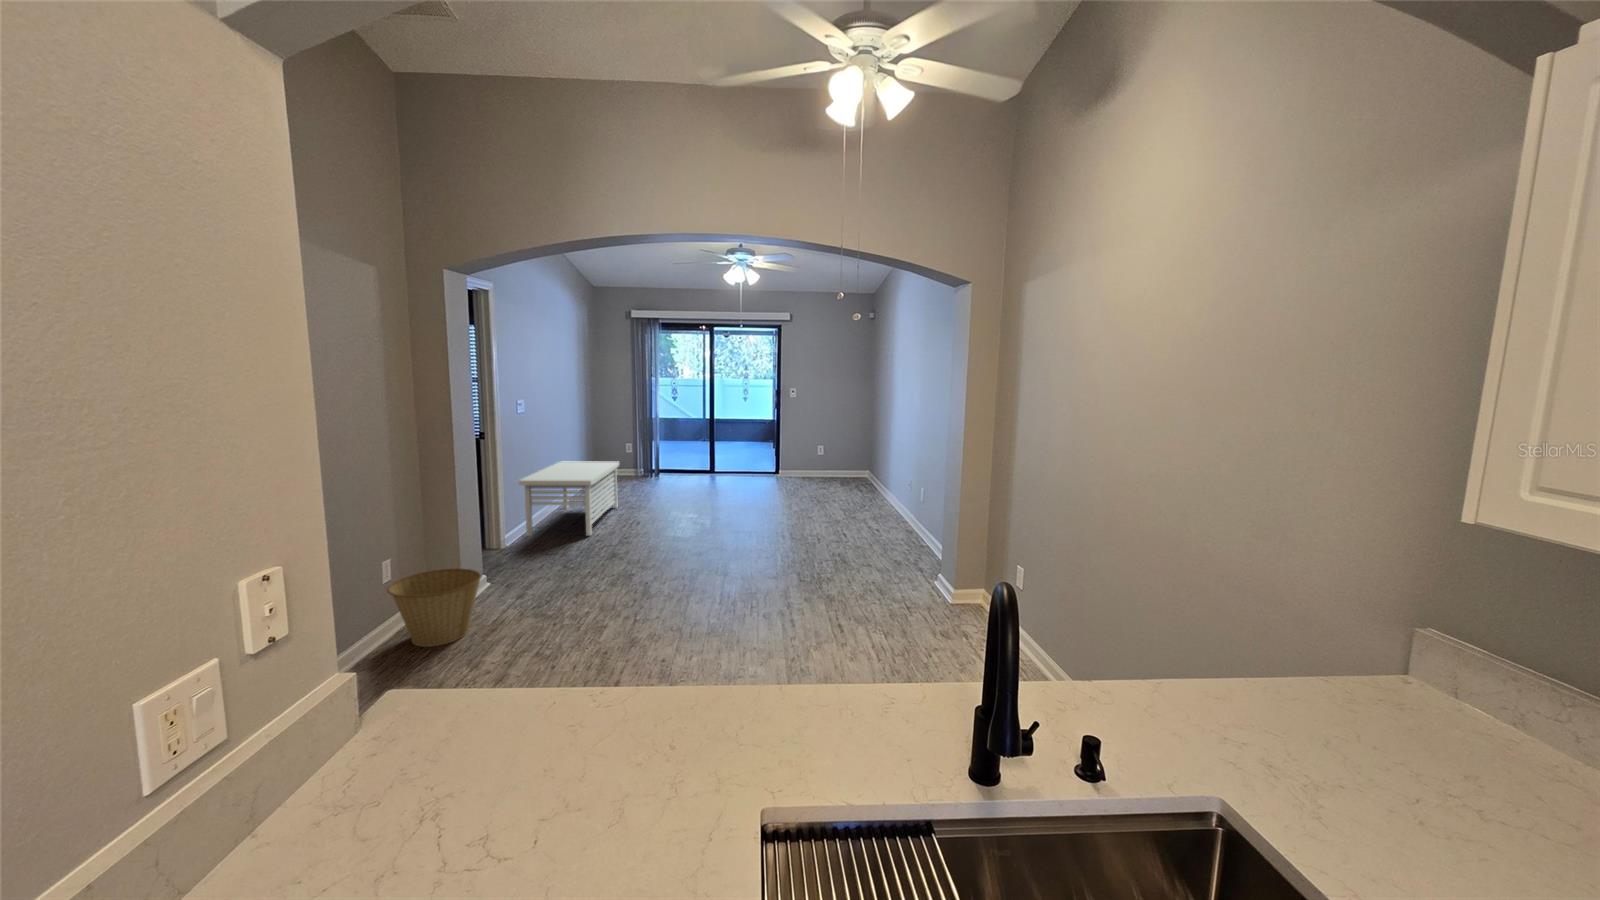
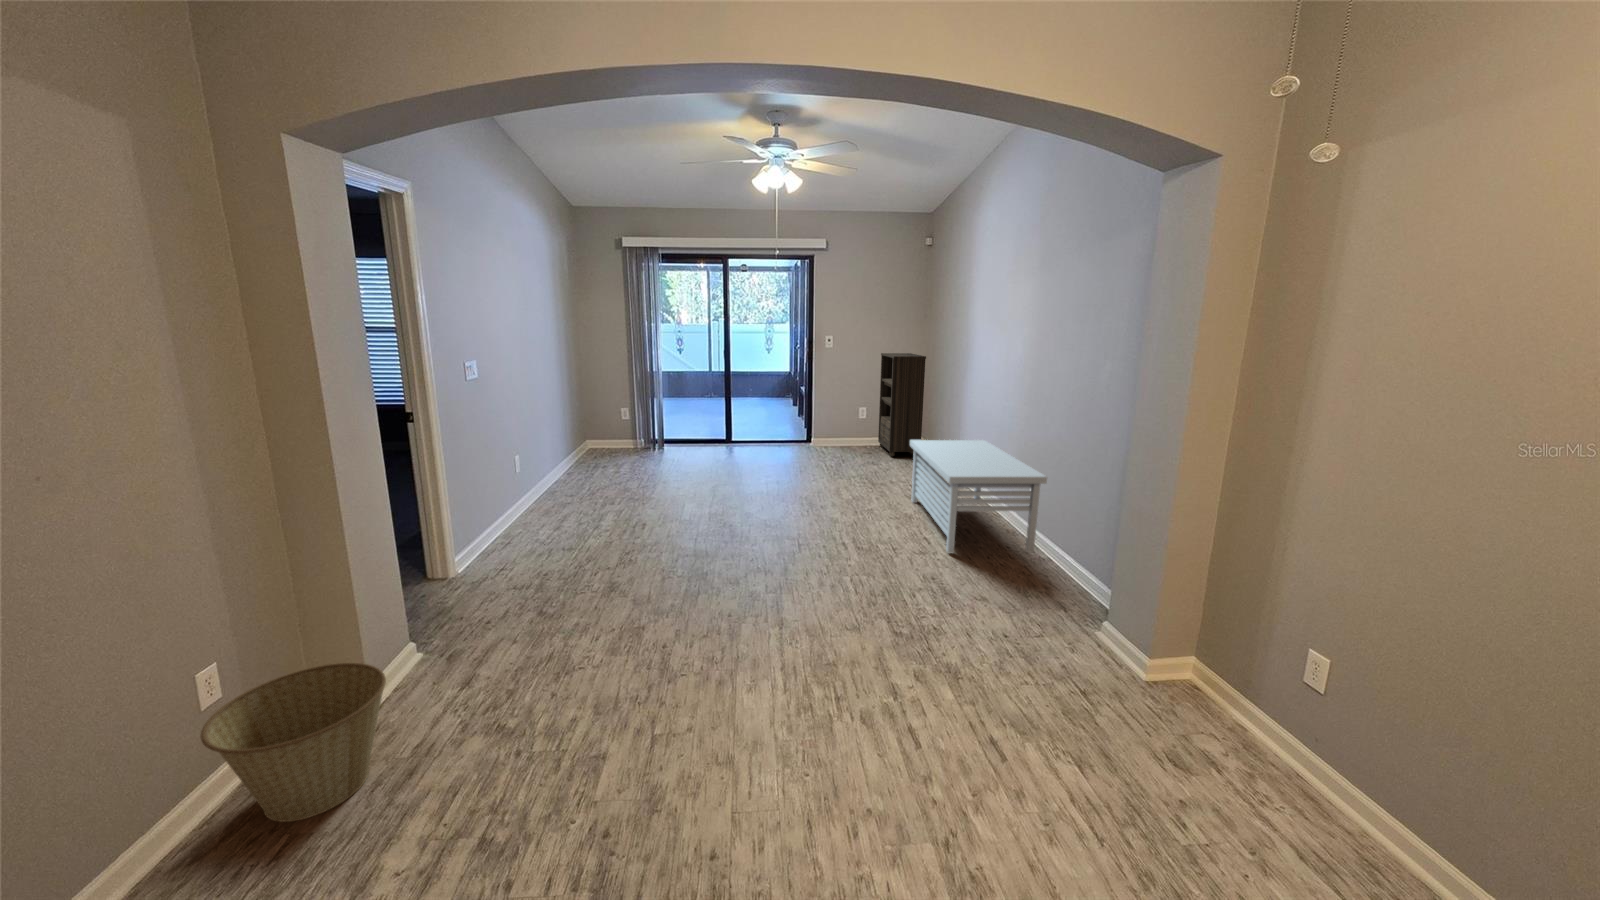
bookshelf: none [832,402,865,483] -> present [878,353,926,456]
storage bench: present [519,461,619,536] -> present [910,440,1047,553]

